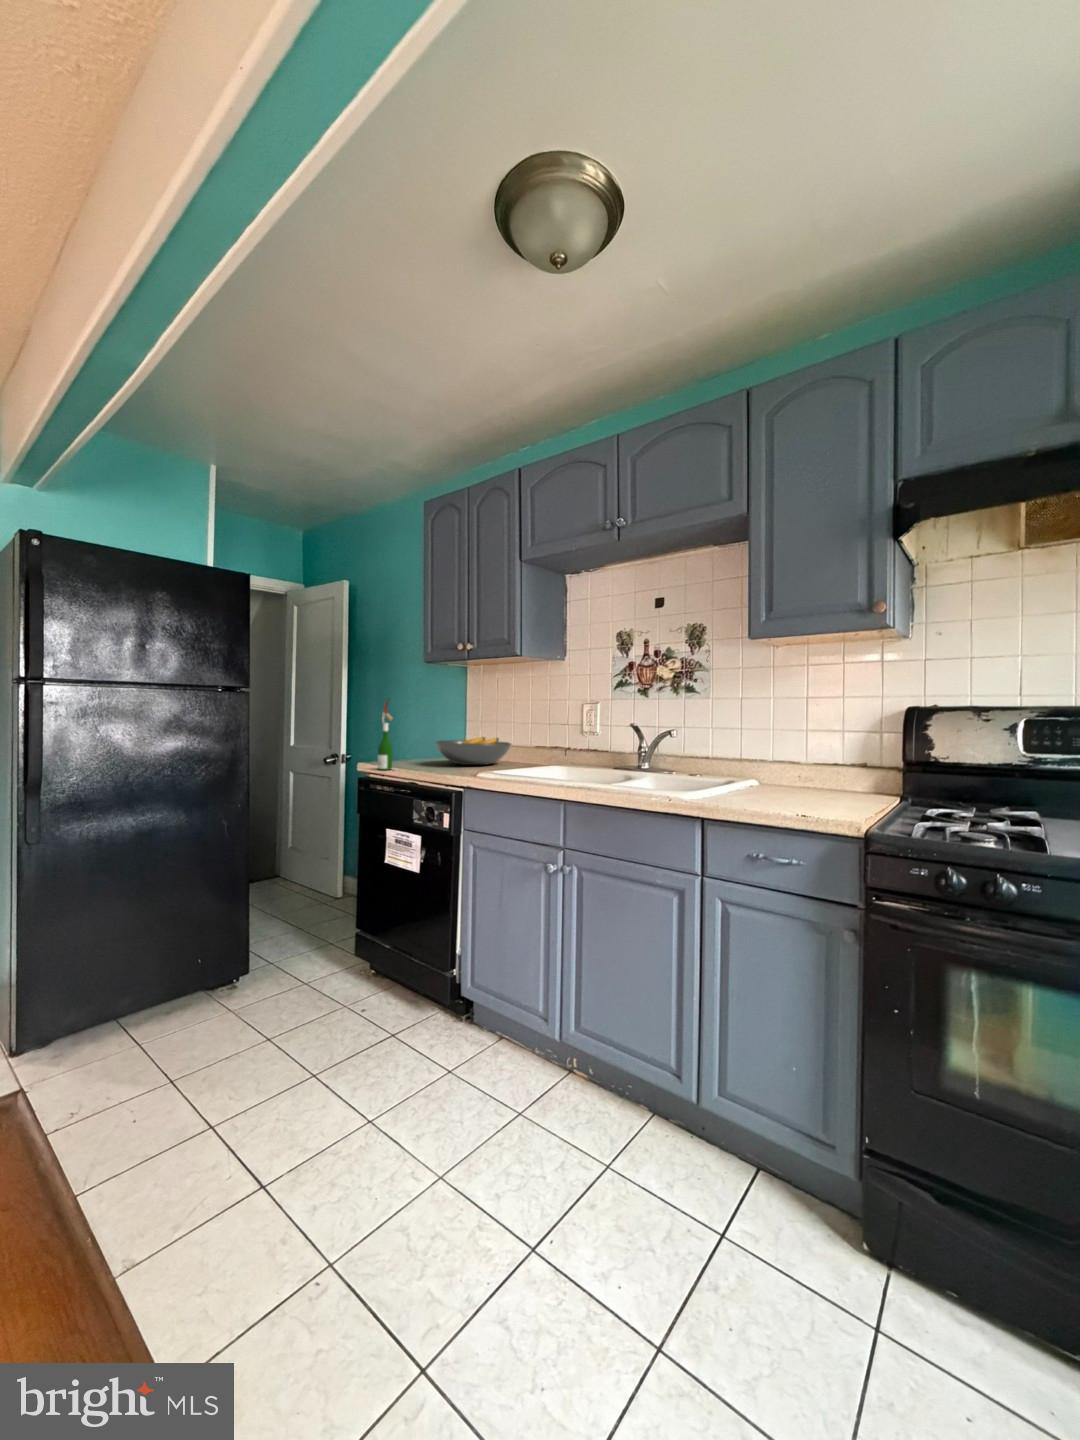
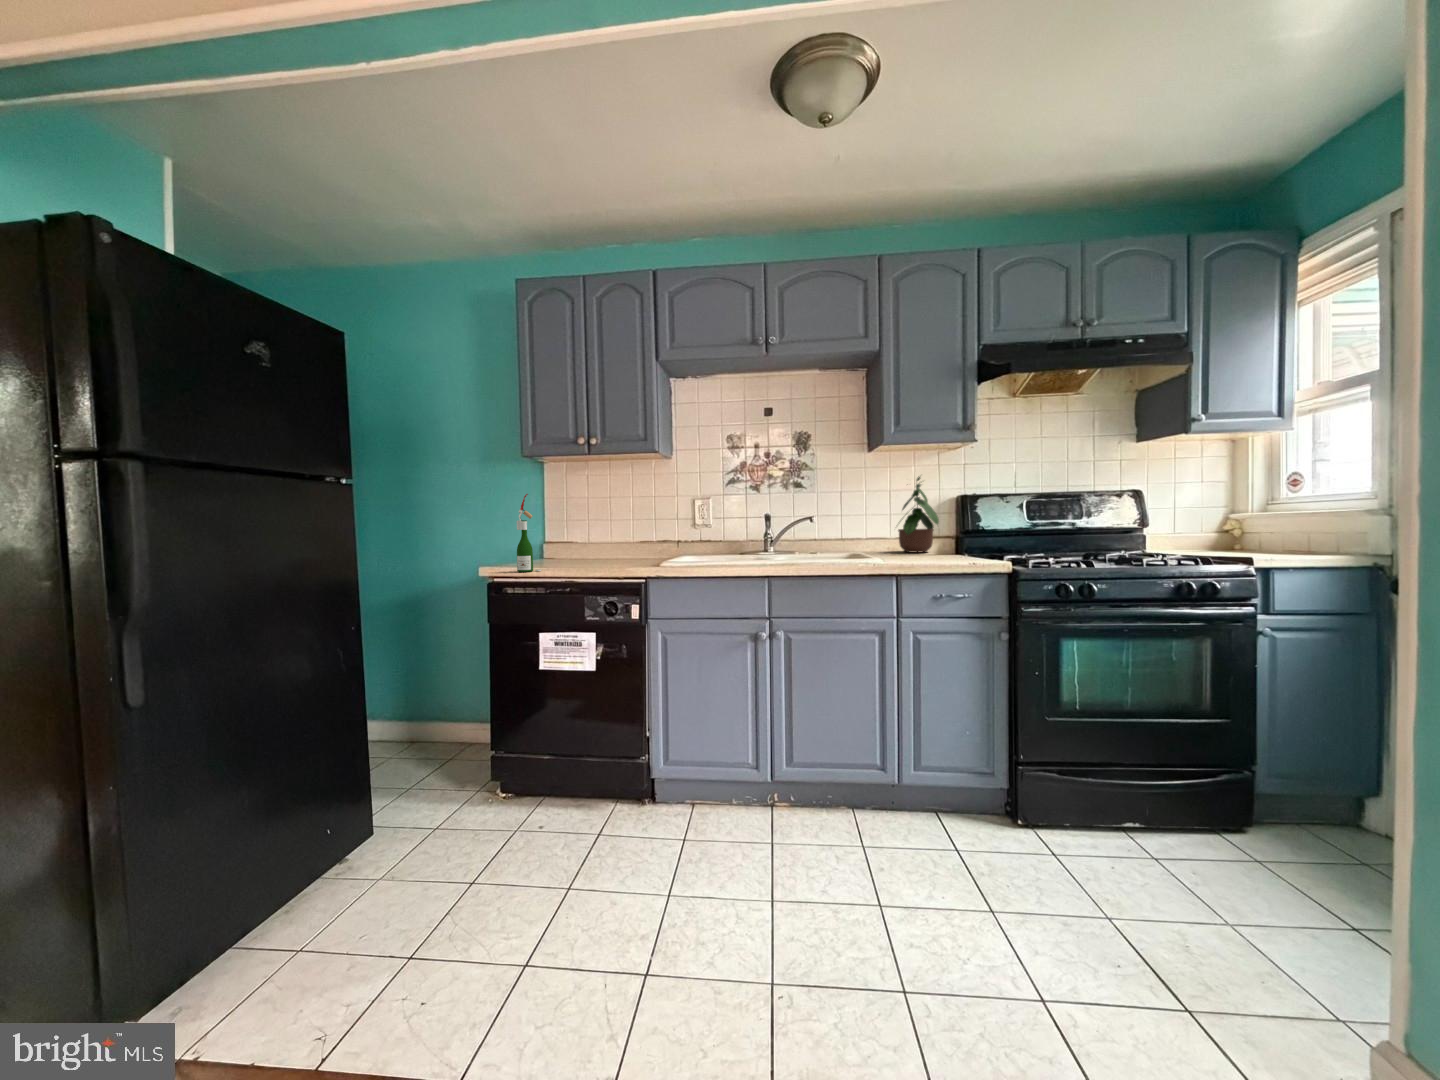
potted plant: none [794,676,869,790] -> present [898,477,939,553]
fruit bowl: present [436,737,511,765] -> none [550,532,630,561]

